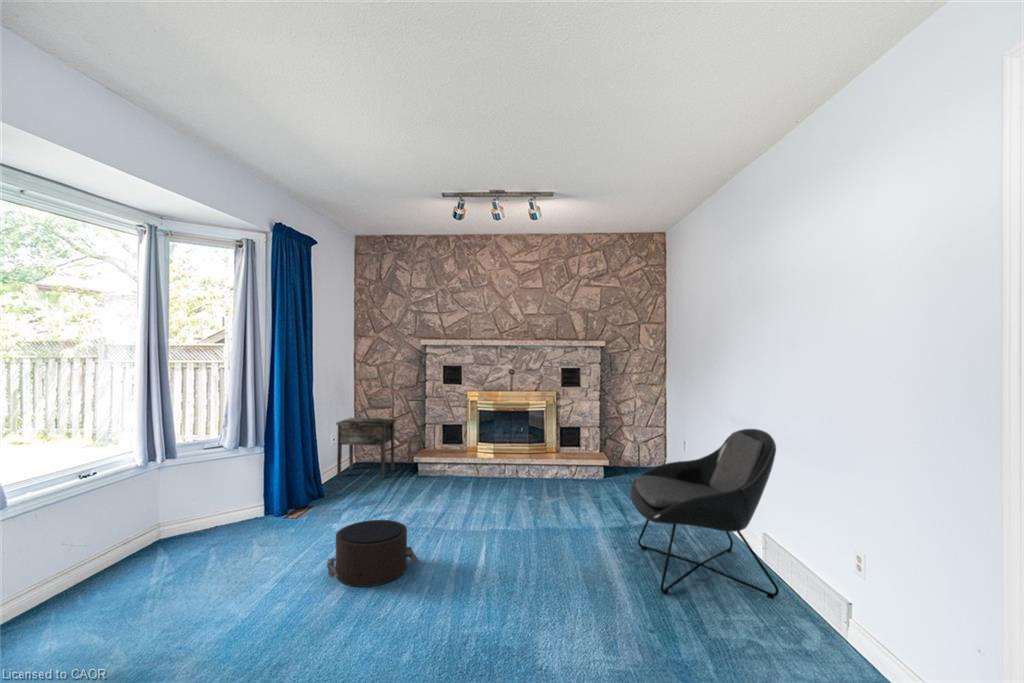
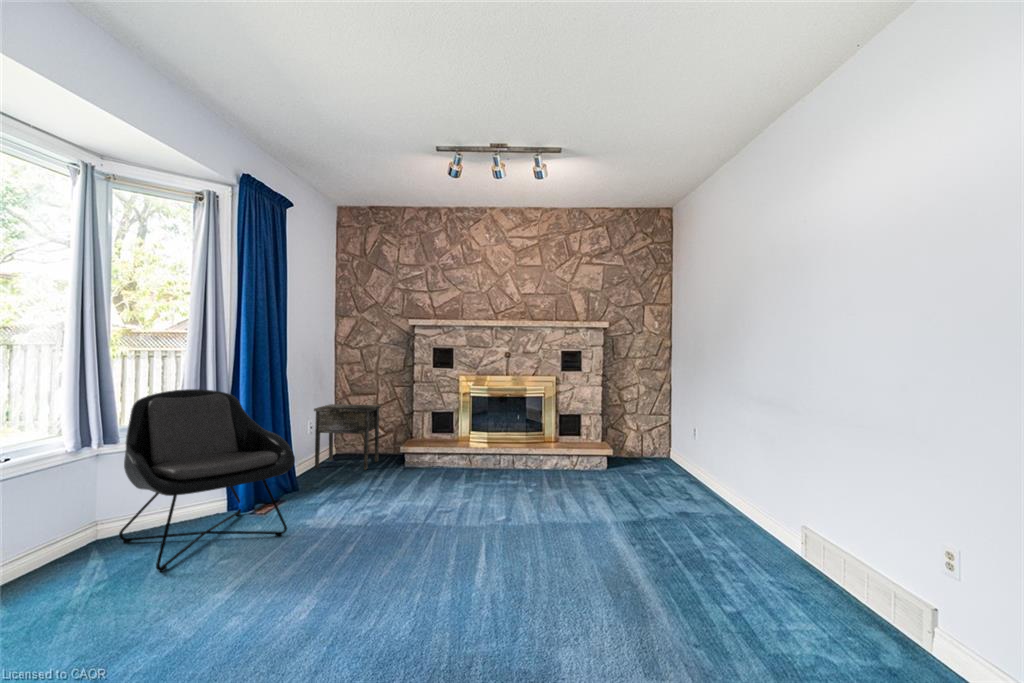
lounge chair: present [630,429,779,599] -> present [119,389,295,572]
pouf: present [327,520,420,587] -> none [296,514,409,594]

